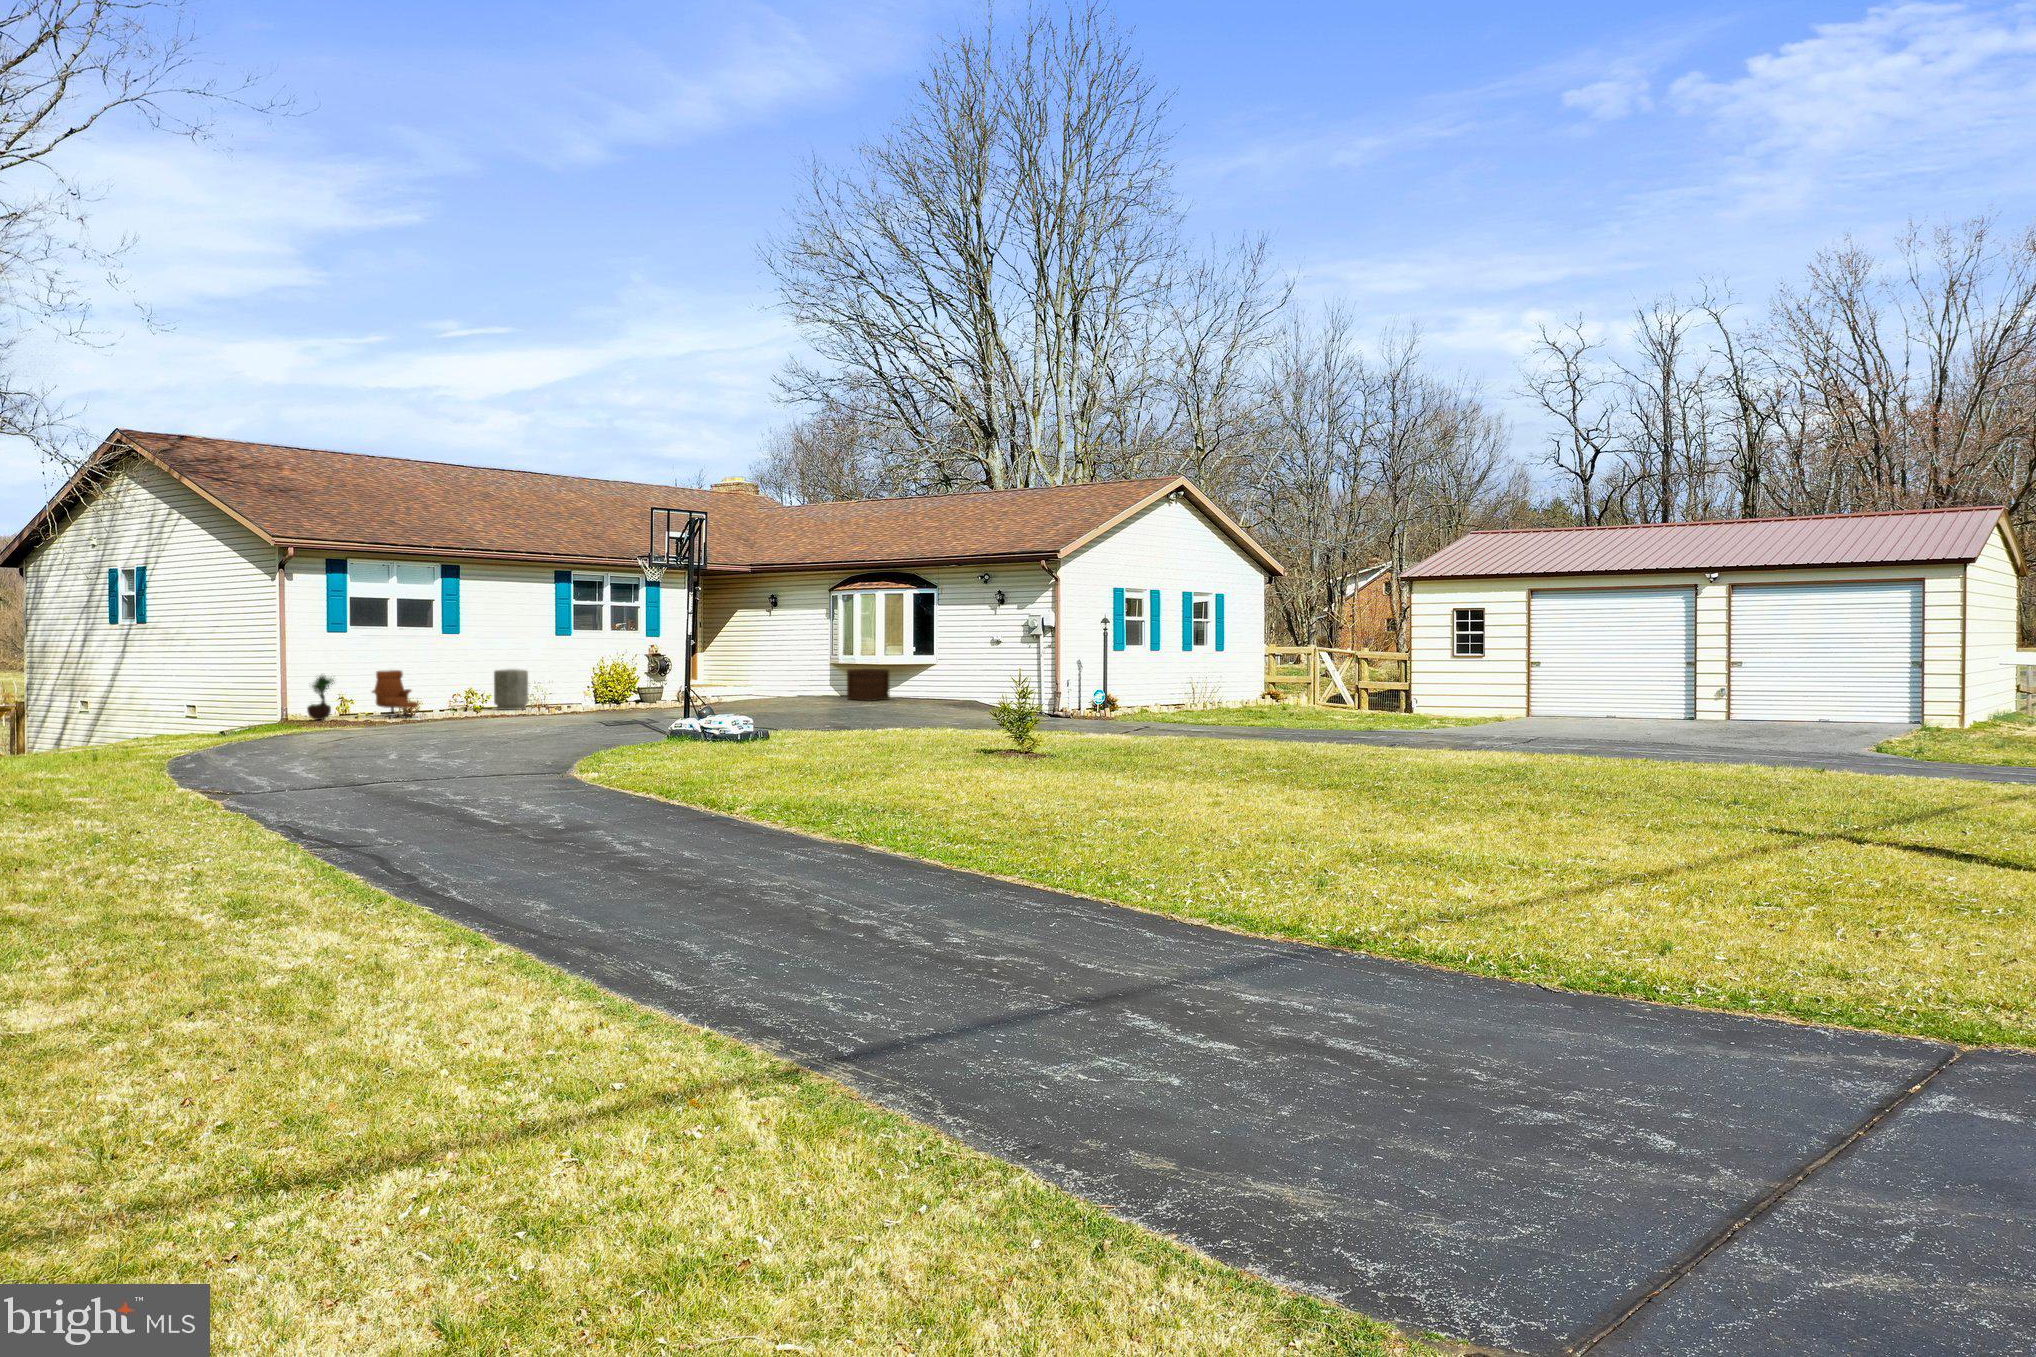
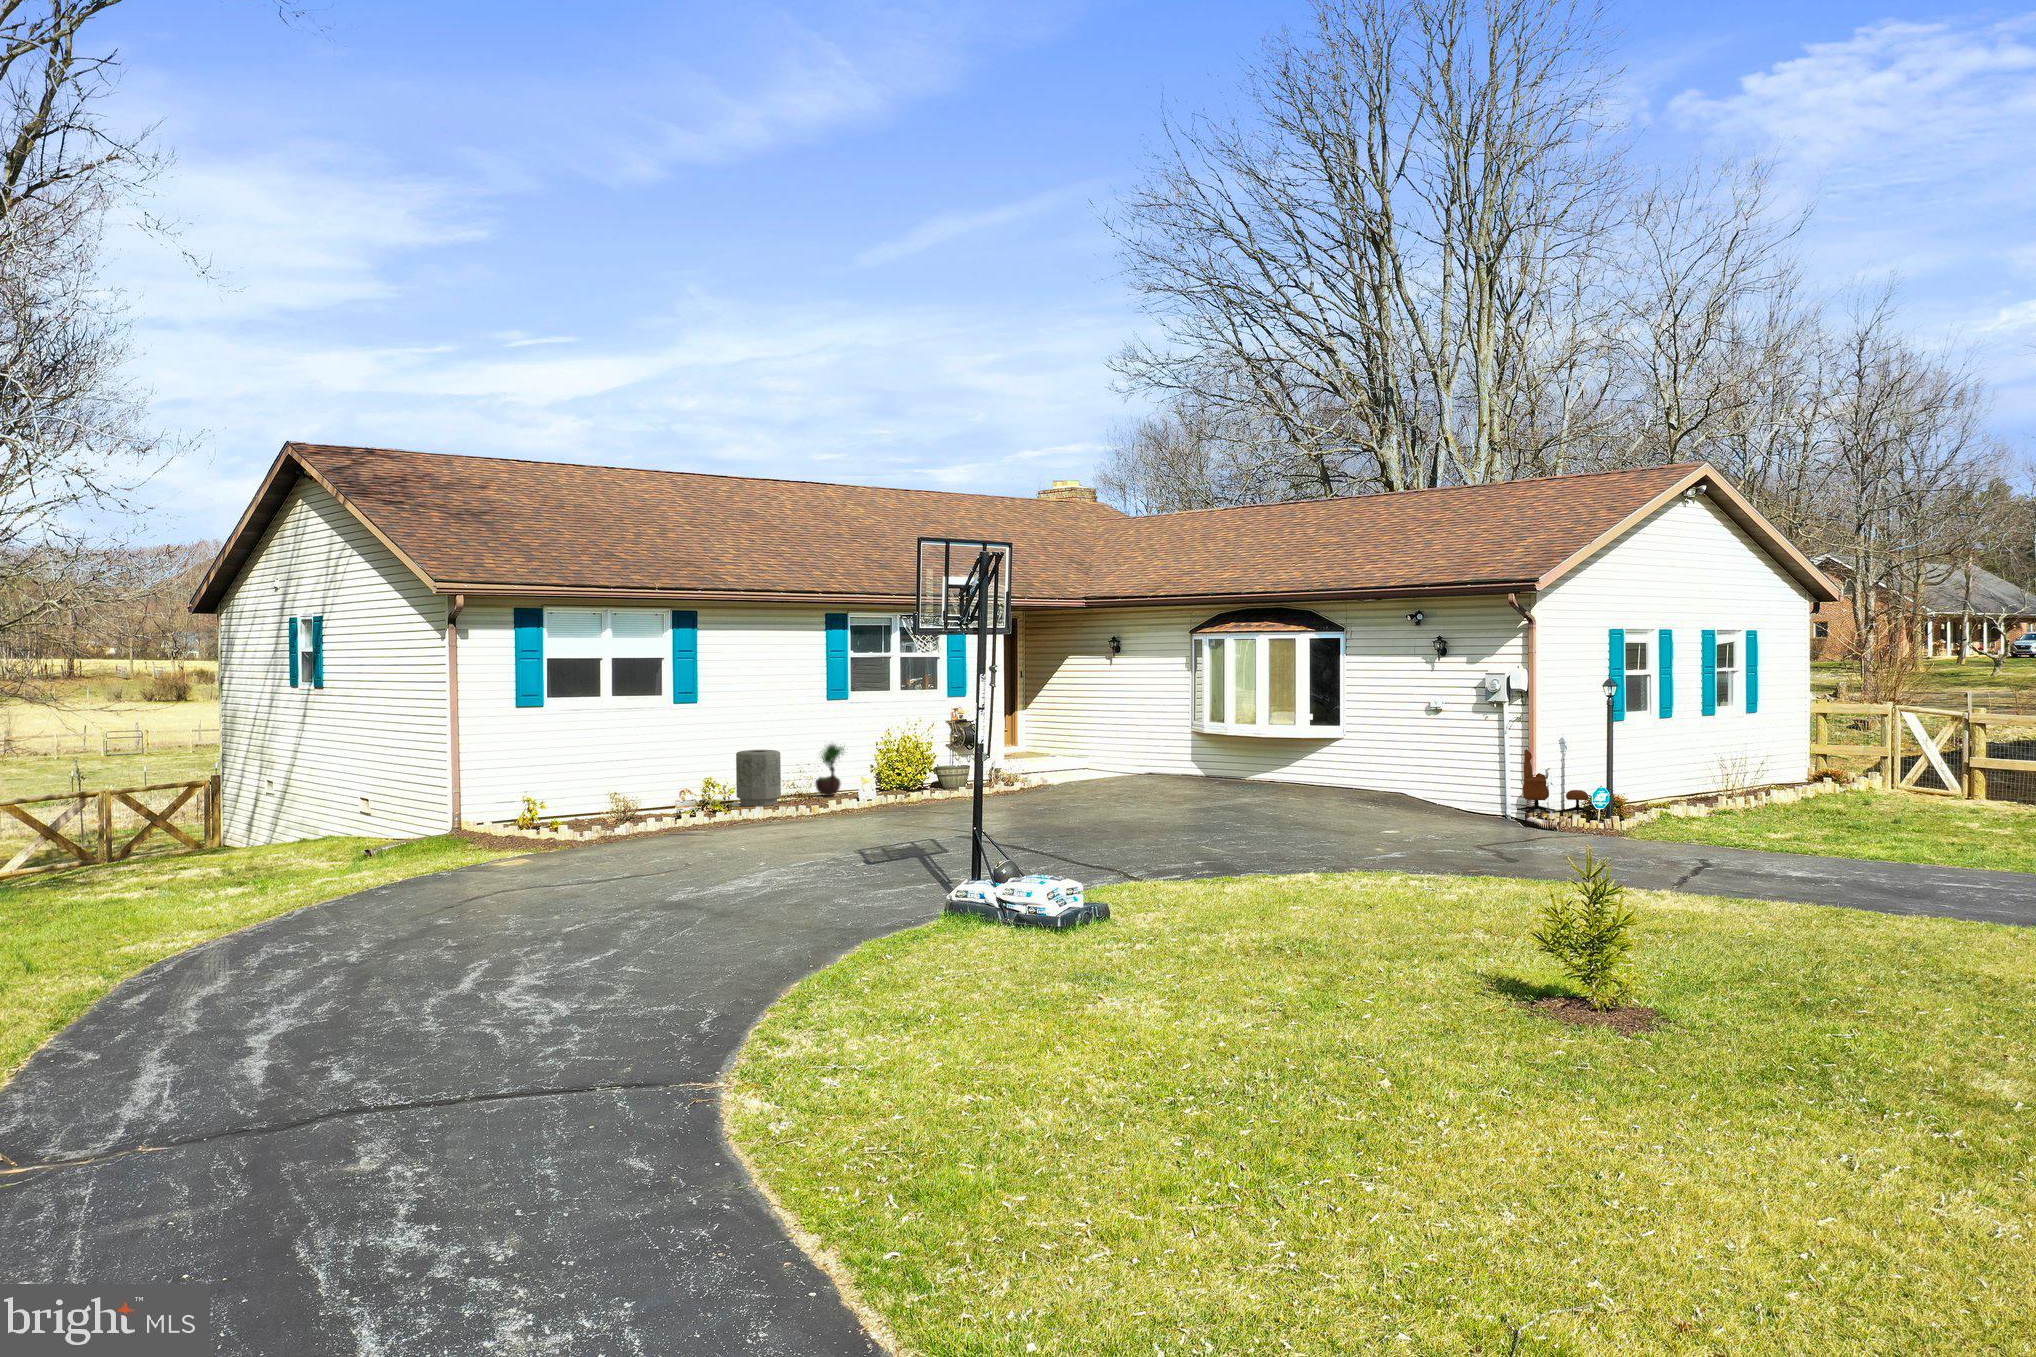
wooden crate: present [847,669,890,701] -> none [1214,743,1274,791]
lounge chair: present [372,670,418,718] -> present [1517,749,1595,814]
potted tree: present [307,675,335,720] -> present [815,744,844,796]

